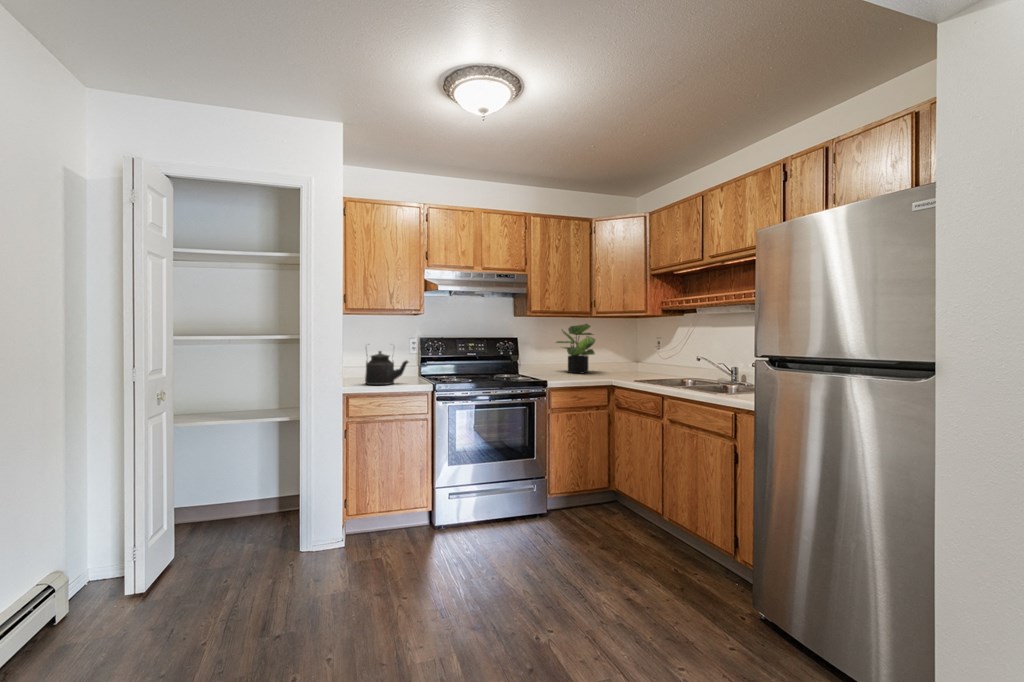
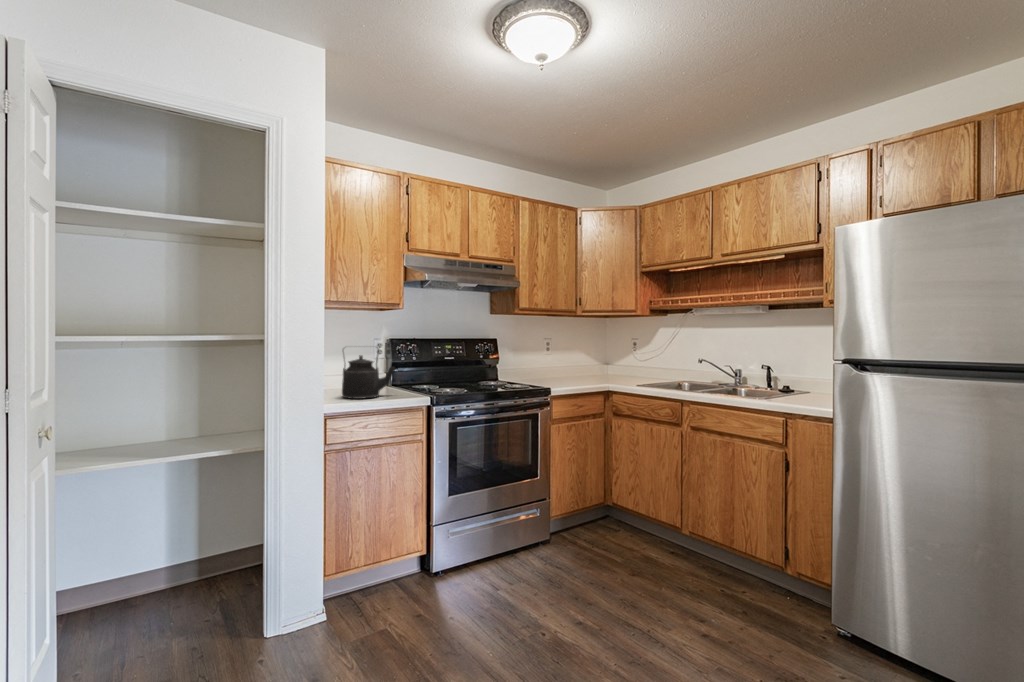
potted plant: present [556,324,595,373] -> none [528,323,575,377]

